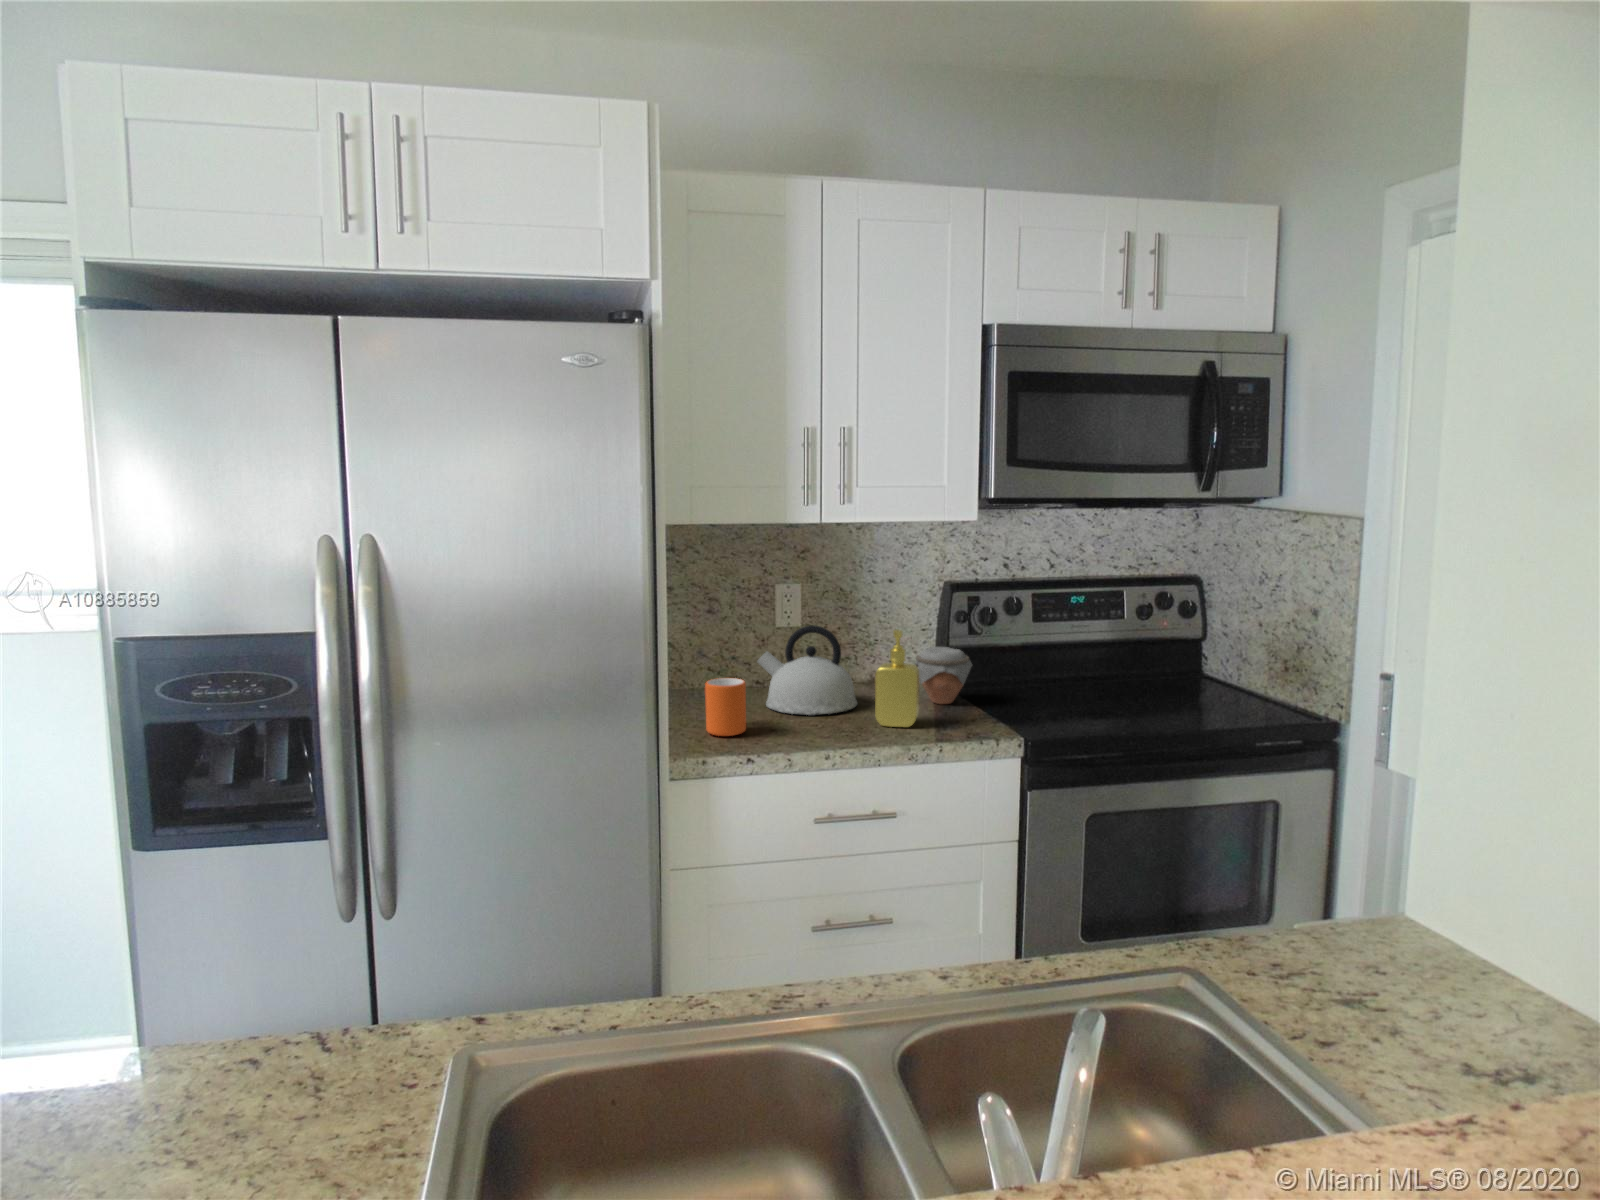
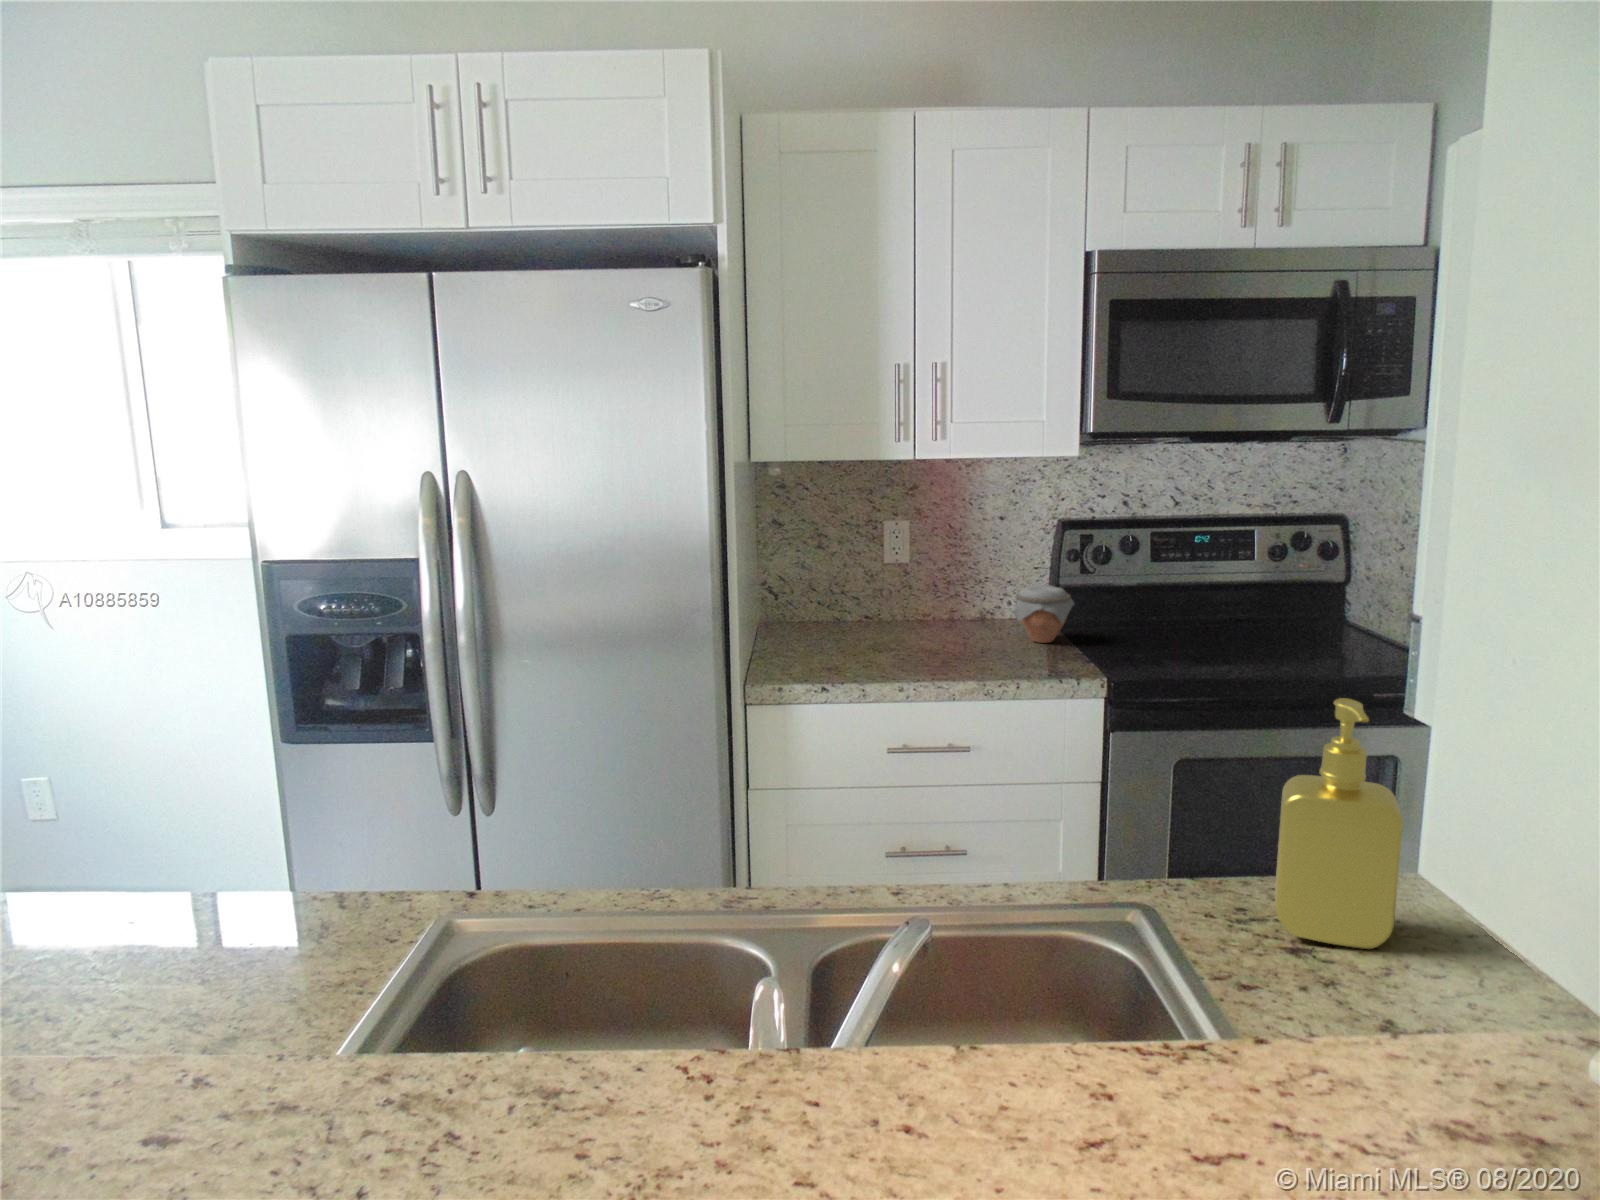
kettle: present [758,625,857,715] -> none [855,561,954,648]
soap dispenser: present [875,630,919,727] -> present [1275,698,1403,949]
mug: present [705,678,746,736] -> none [792,610,832,665]

